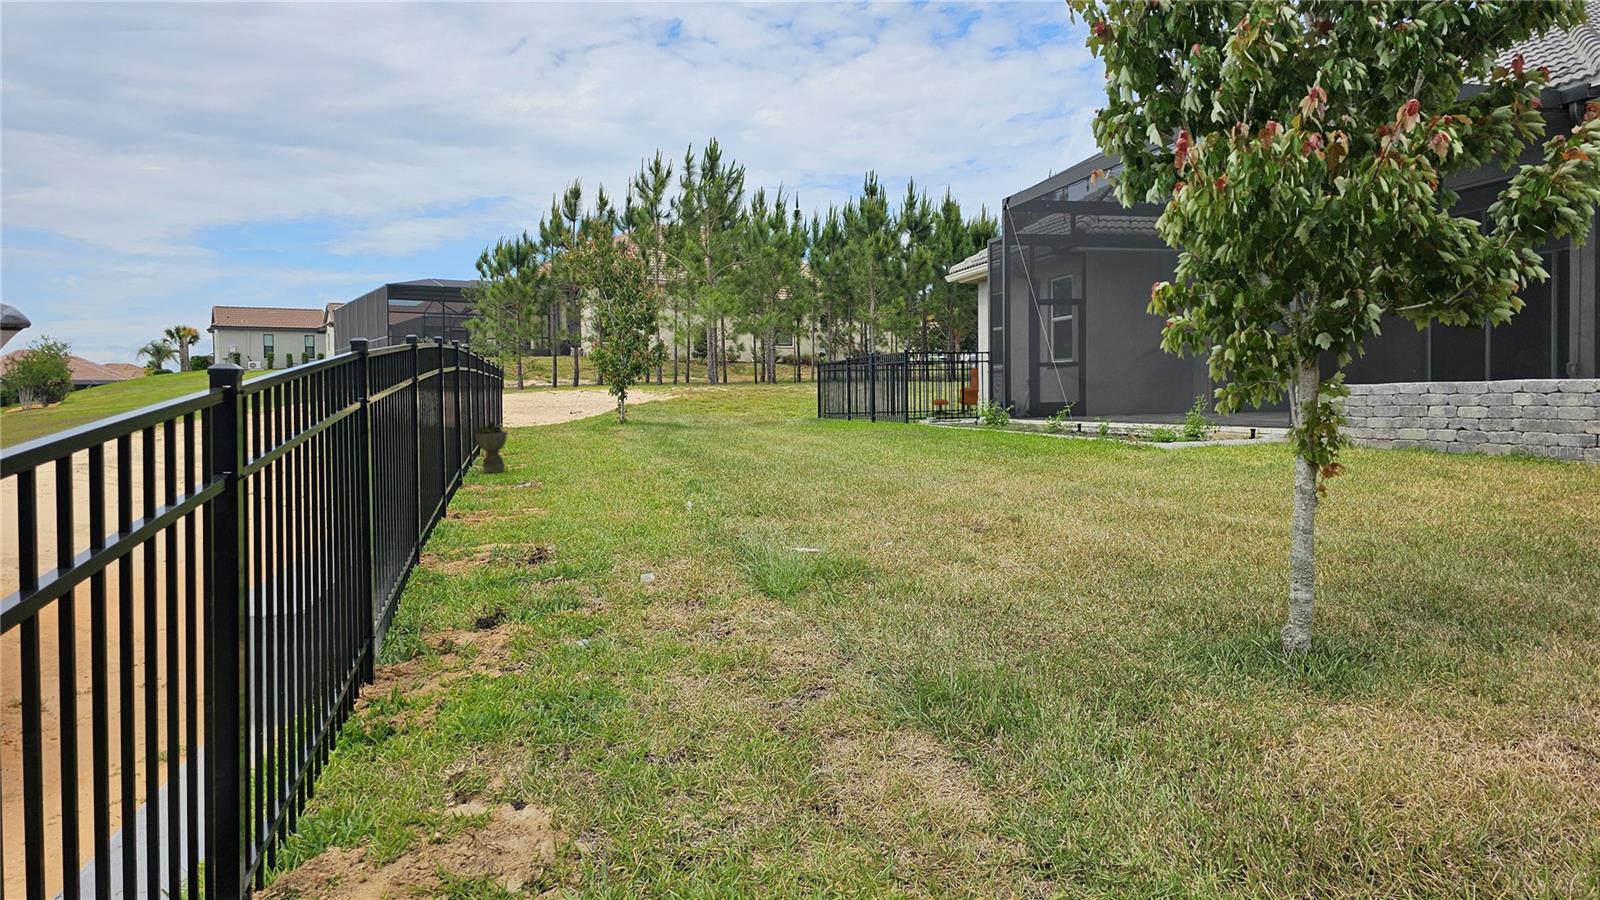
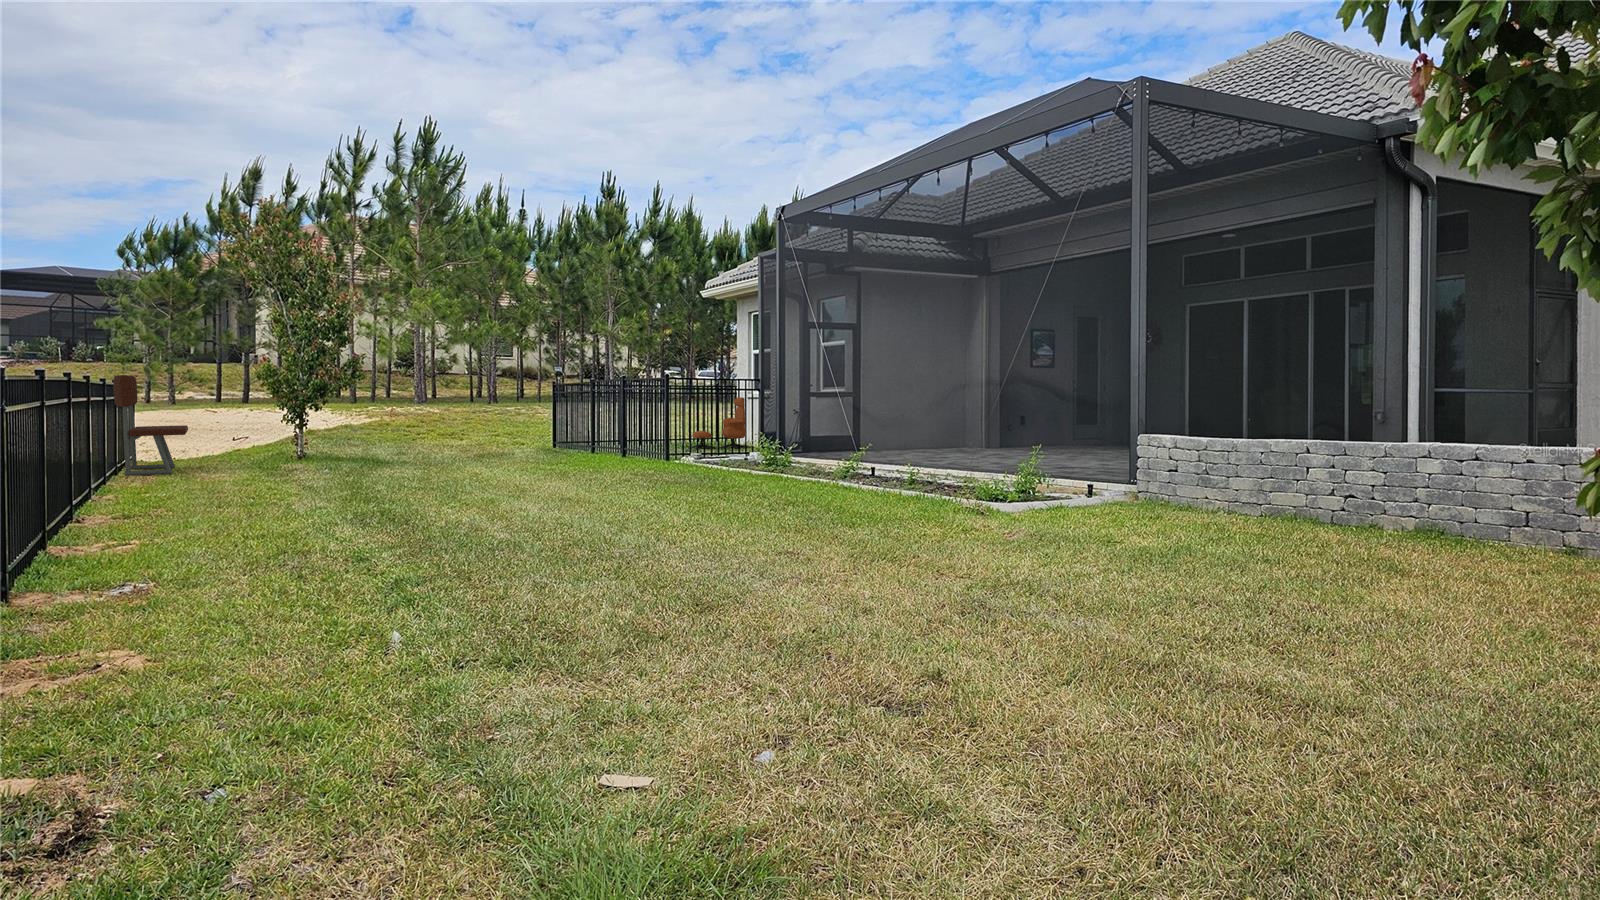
bench: none [497,359,544,433] -> present [113,375,188,476]
planter: present [475,422,507,473] -> none [38,482,96,562]

